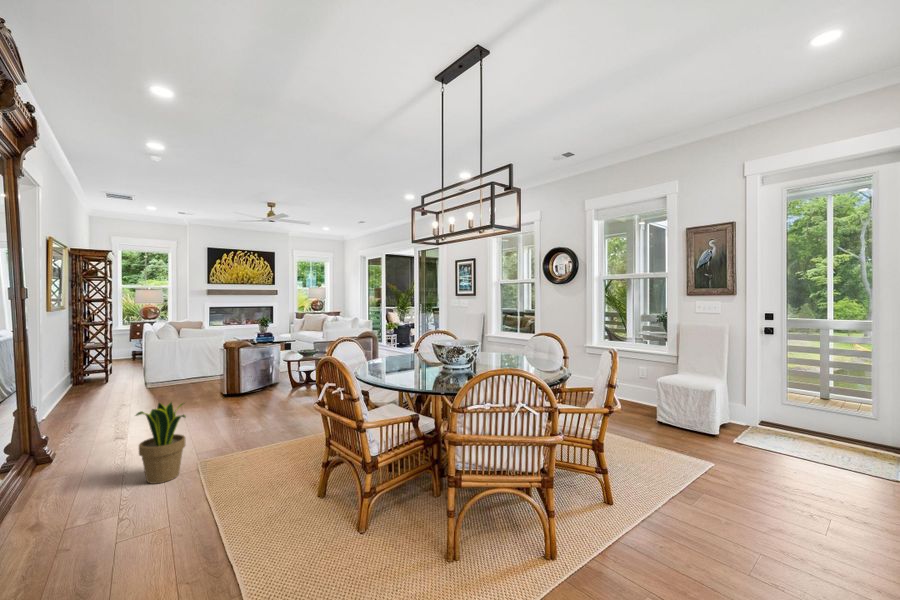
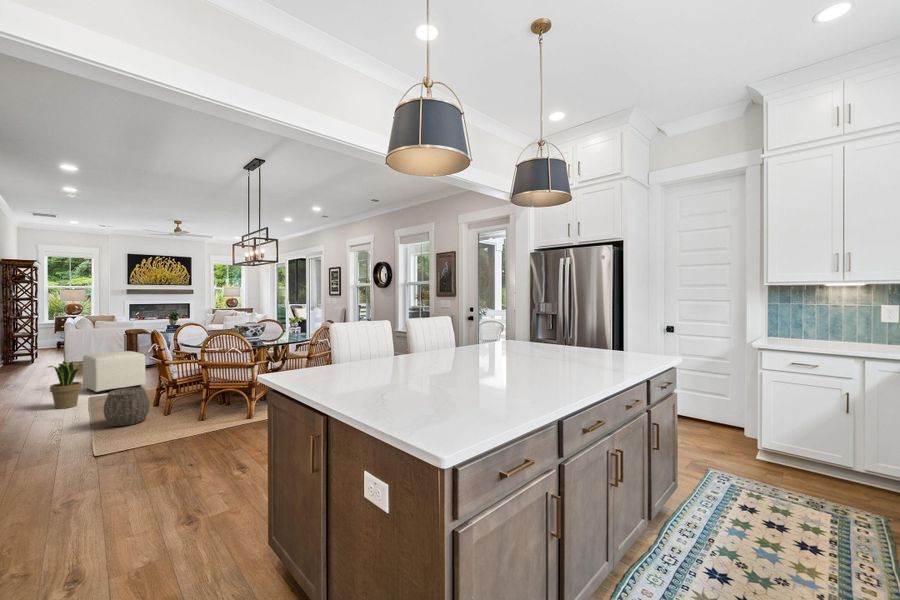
ottoman: none [179,375,265,443] -> present [83,351,146,393]
woven basket: none [242,461,318,548] -> present [103,388,150,426]

